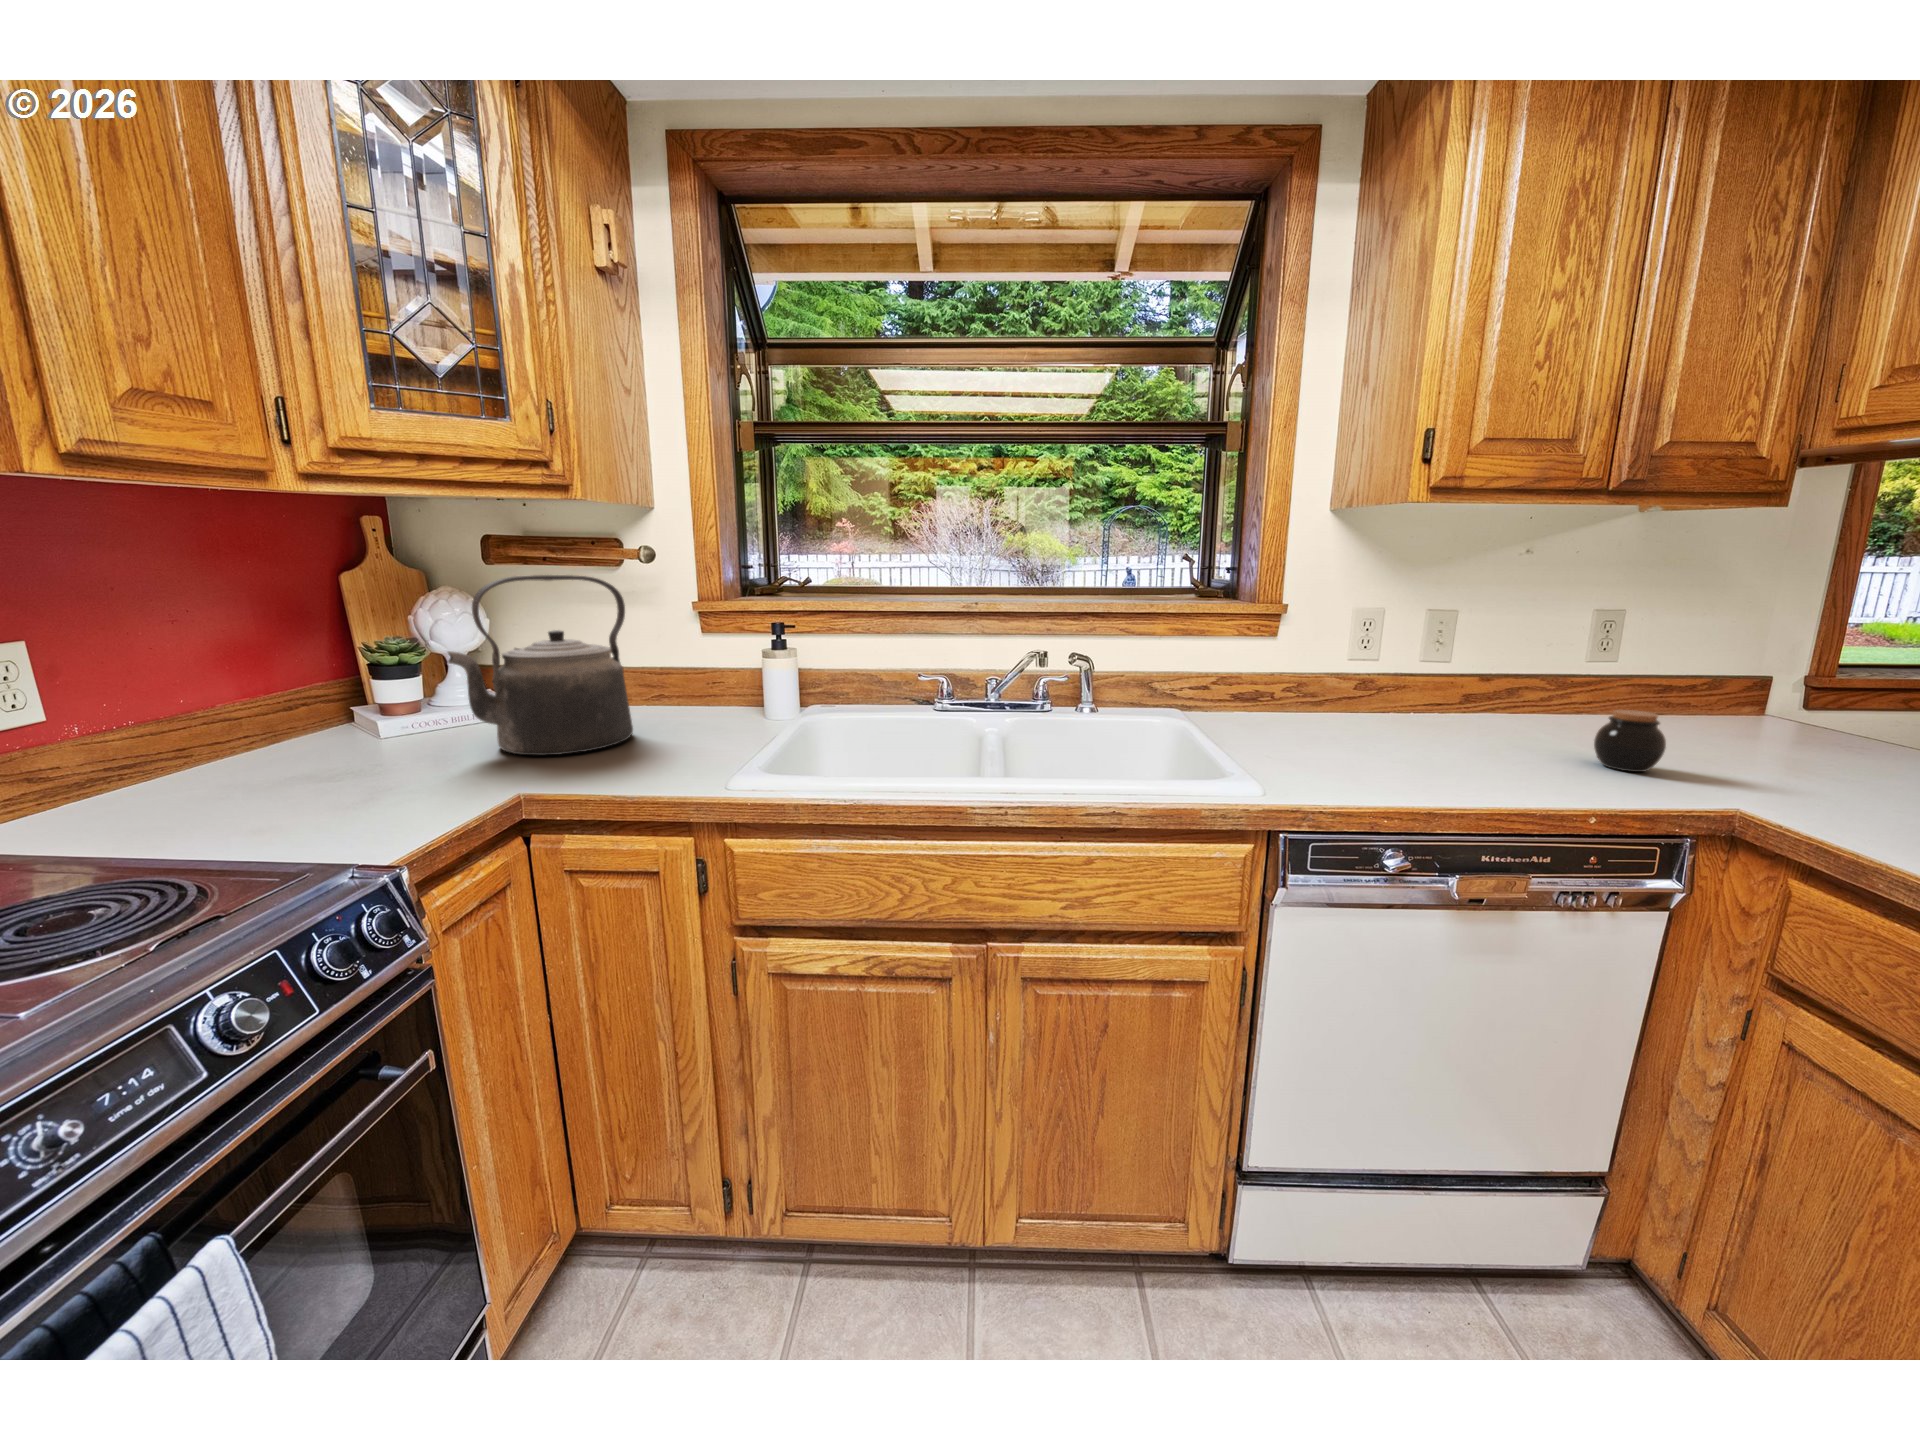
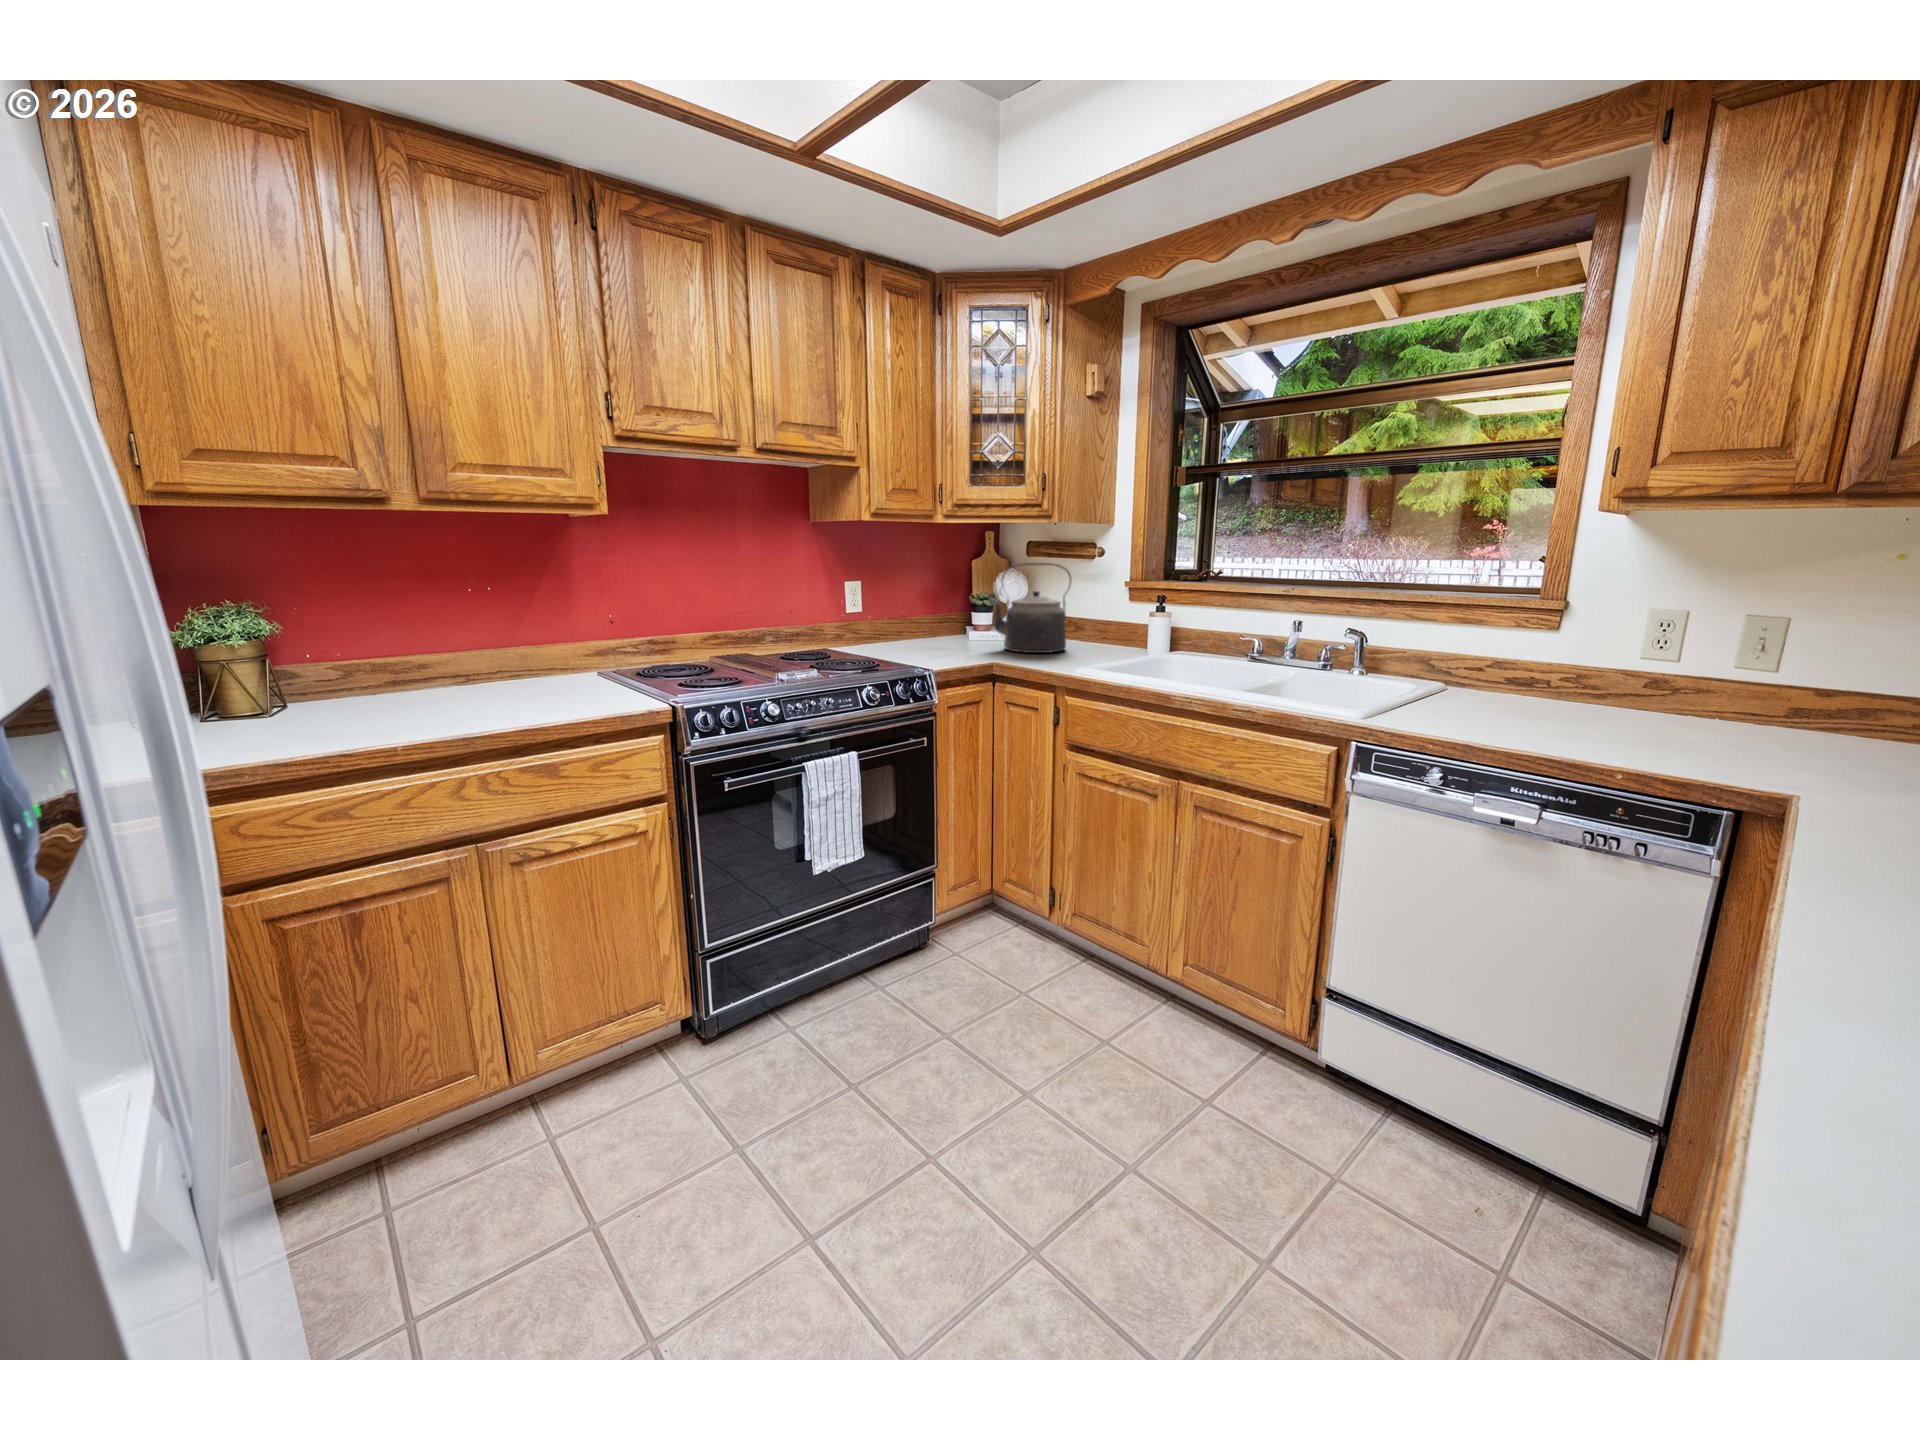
jar: present [1594,710,1666,772] -> none [1796,717,1878,781]

